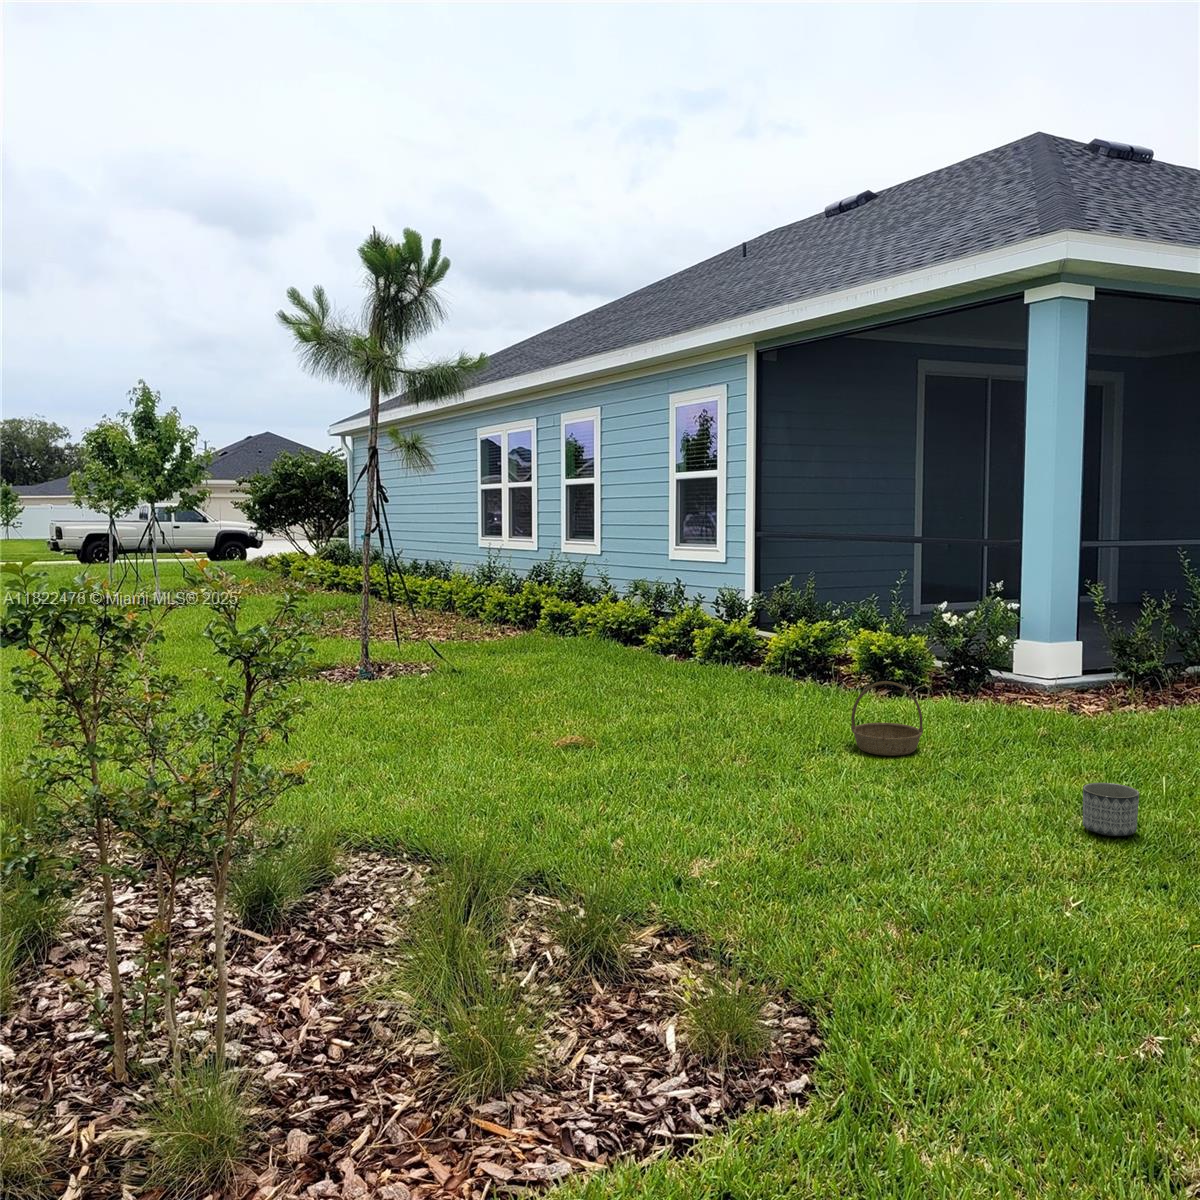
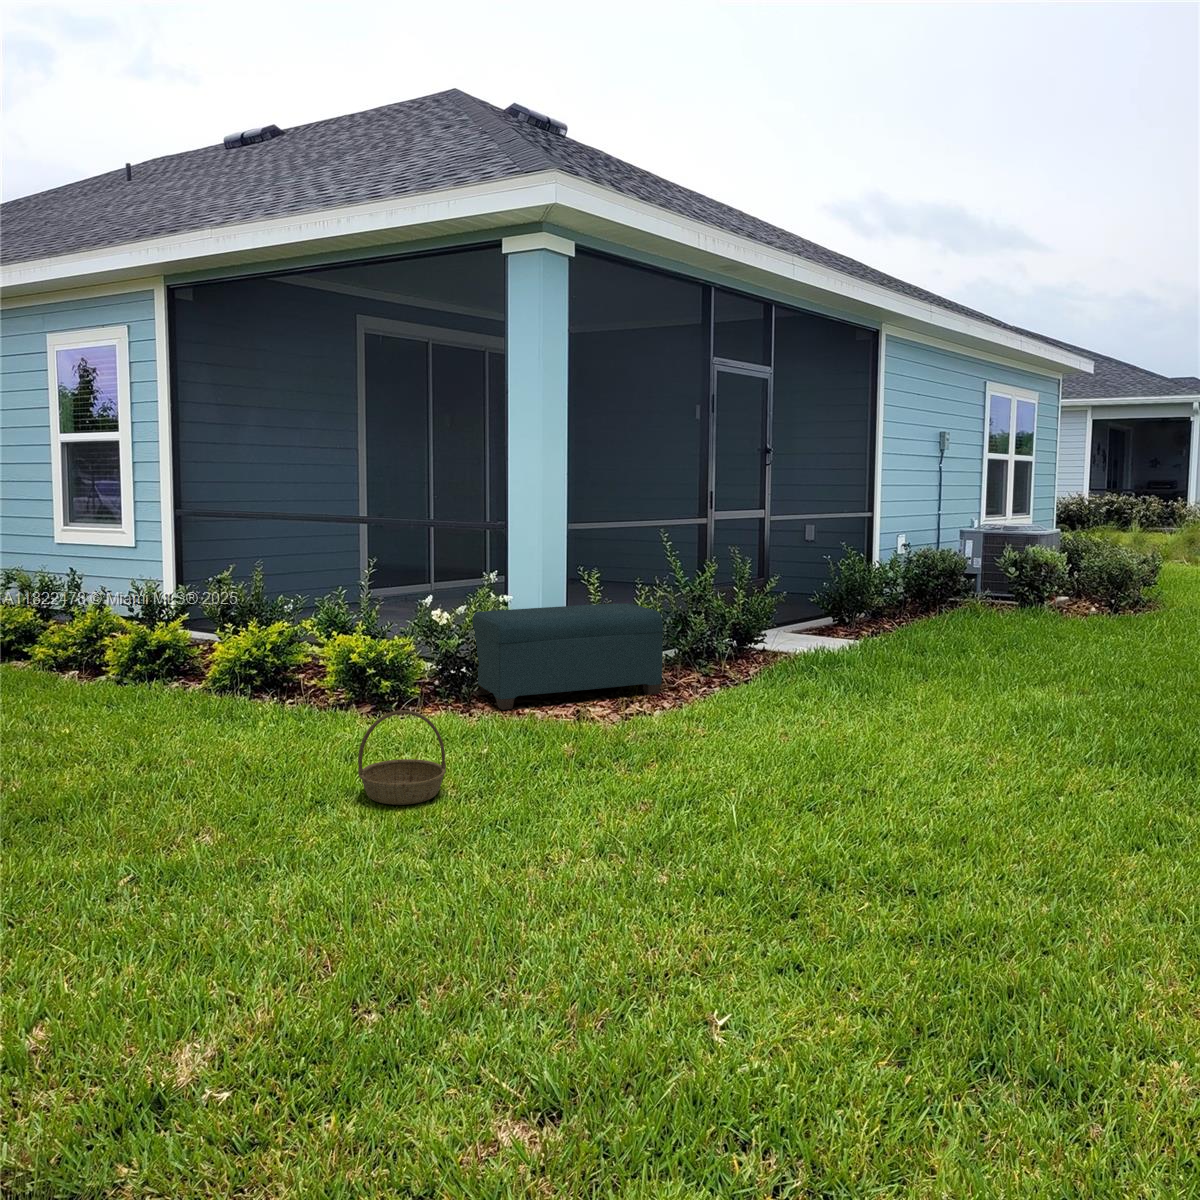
bench: none [978,616,1168,702] -> present [473,603,663,710]
planter: present [1083,783,1139,836] -> none [666,821,725,886]

